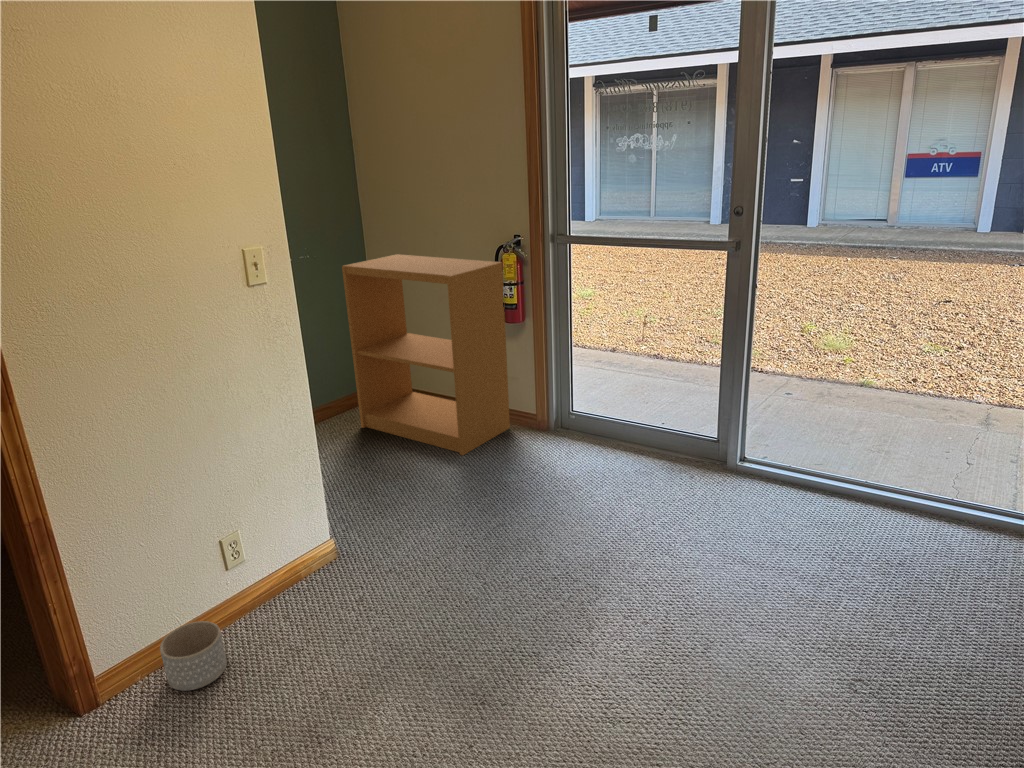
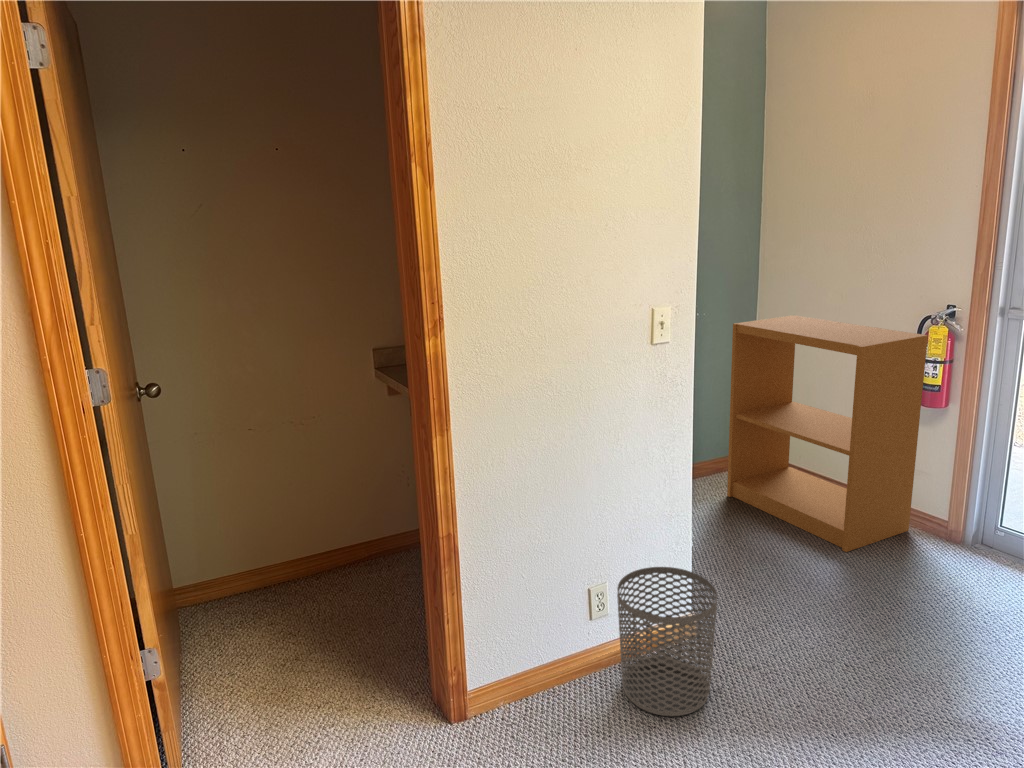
waste bin: none [248,499,351,638] -> present [617,567,717,716]
planter: present [160,621,227,691] -> none [524,665,580,733]

